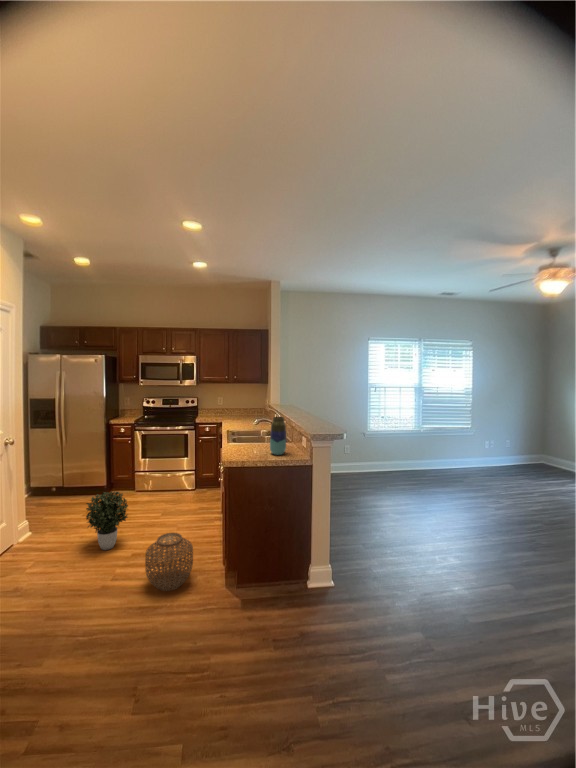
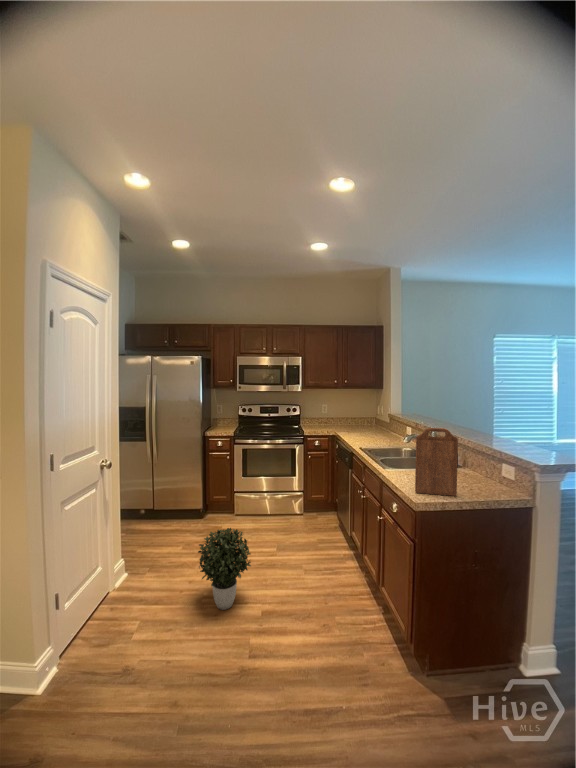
cutting board: none [233,415,259,459] -> present [415,428,458,496]
vase: present [270,417,286,455] -> none [461,431,489,489]
woven basket: present [145,533,193,591] -> none [299,604,368,703]

